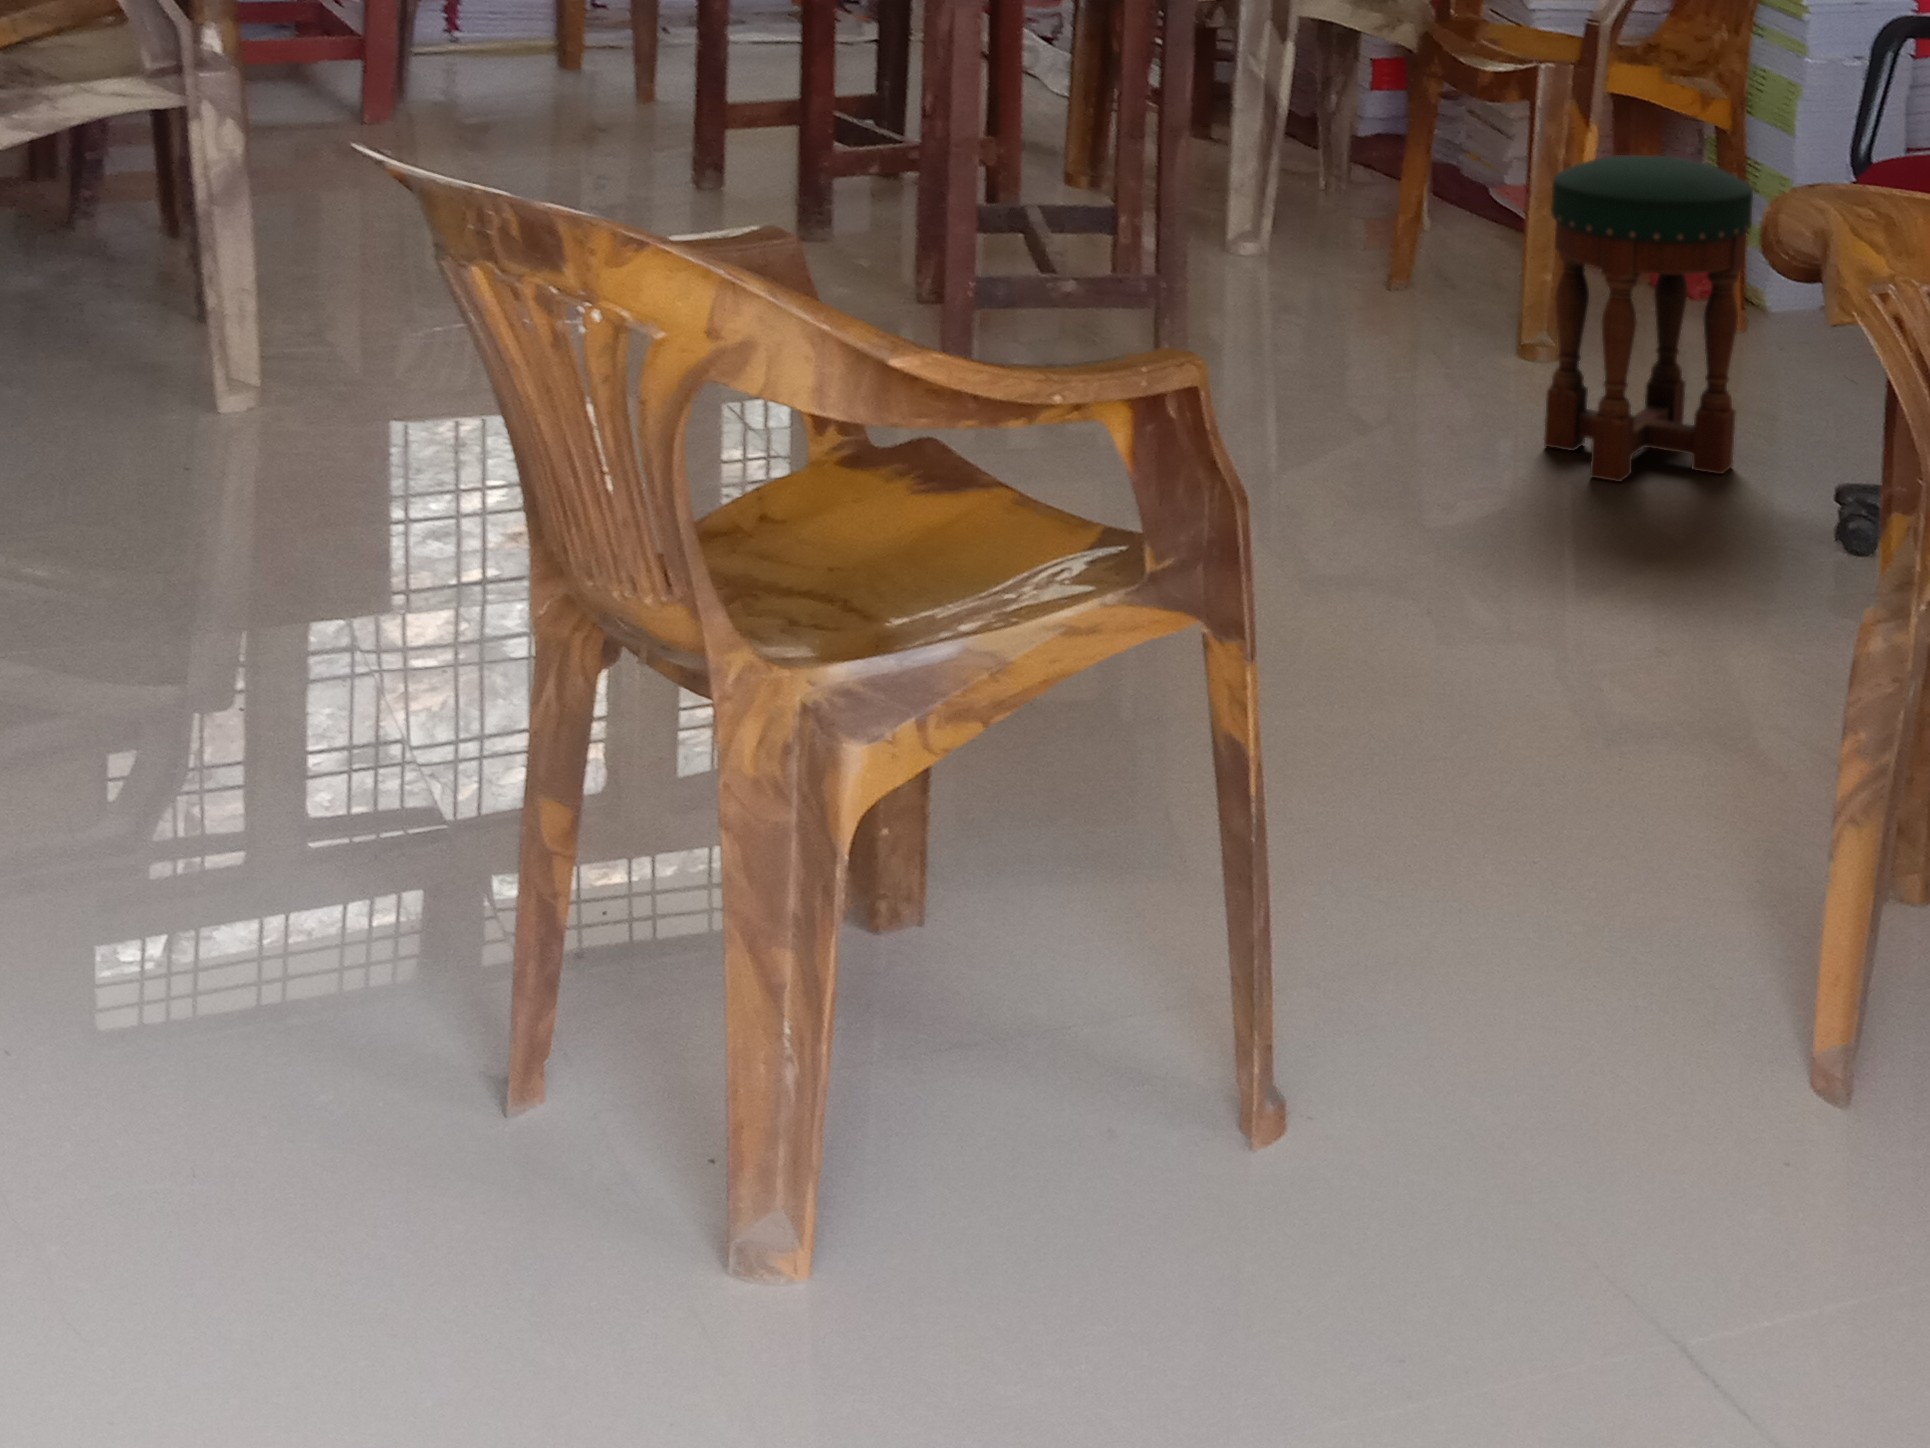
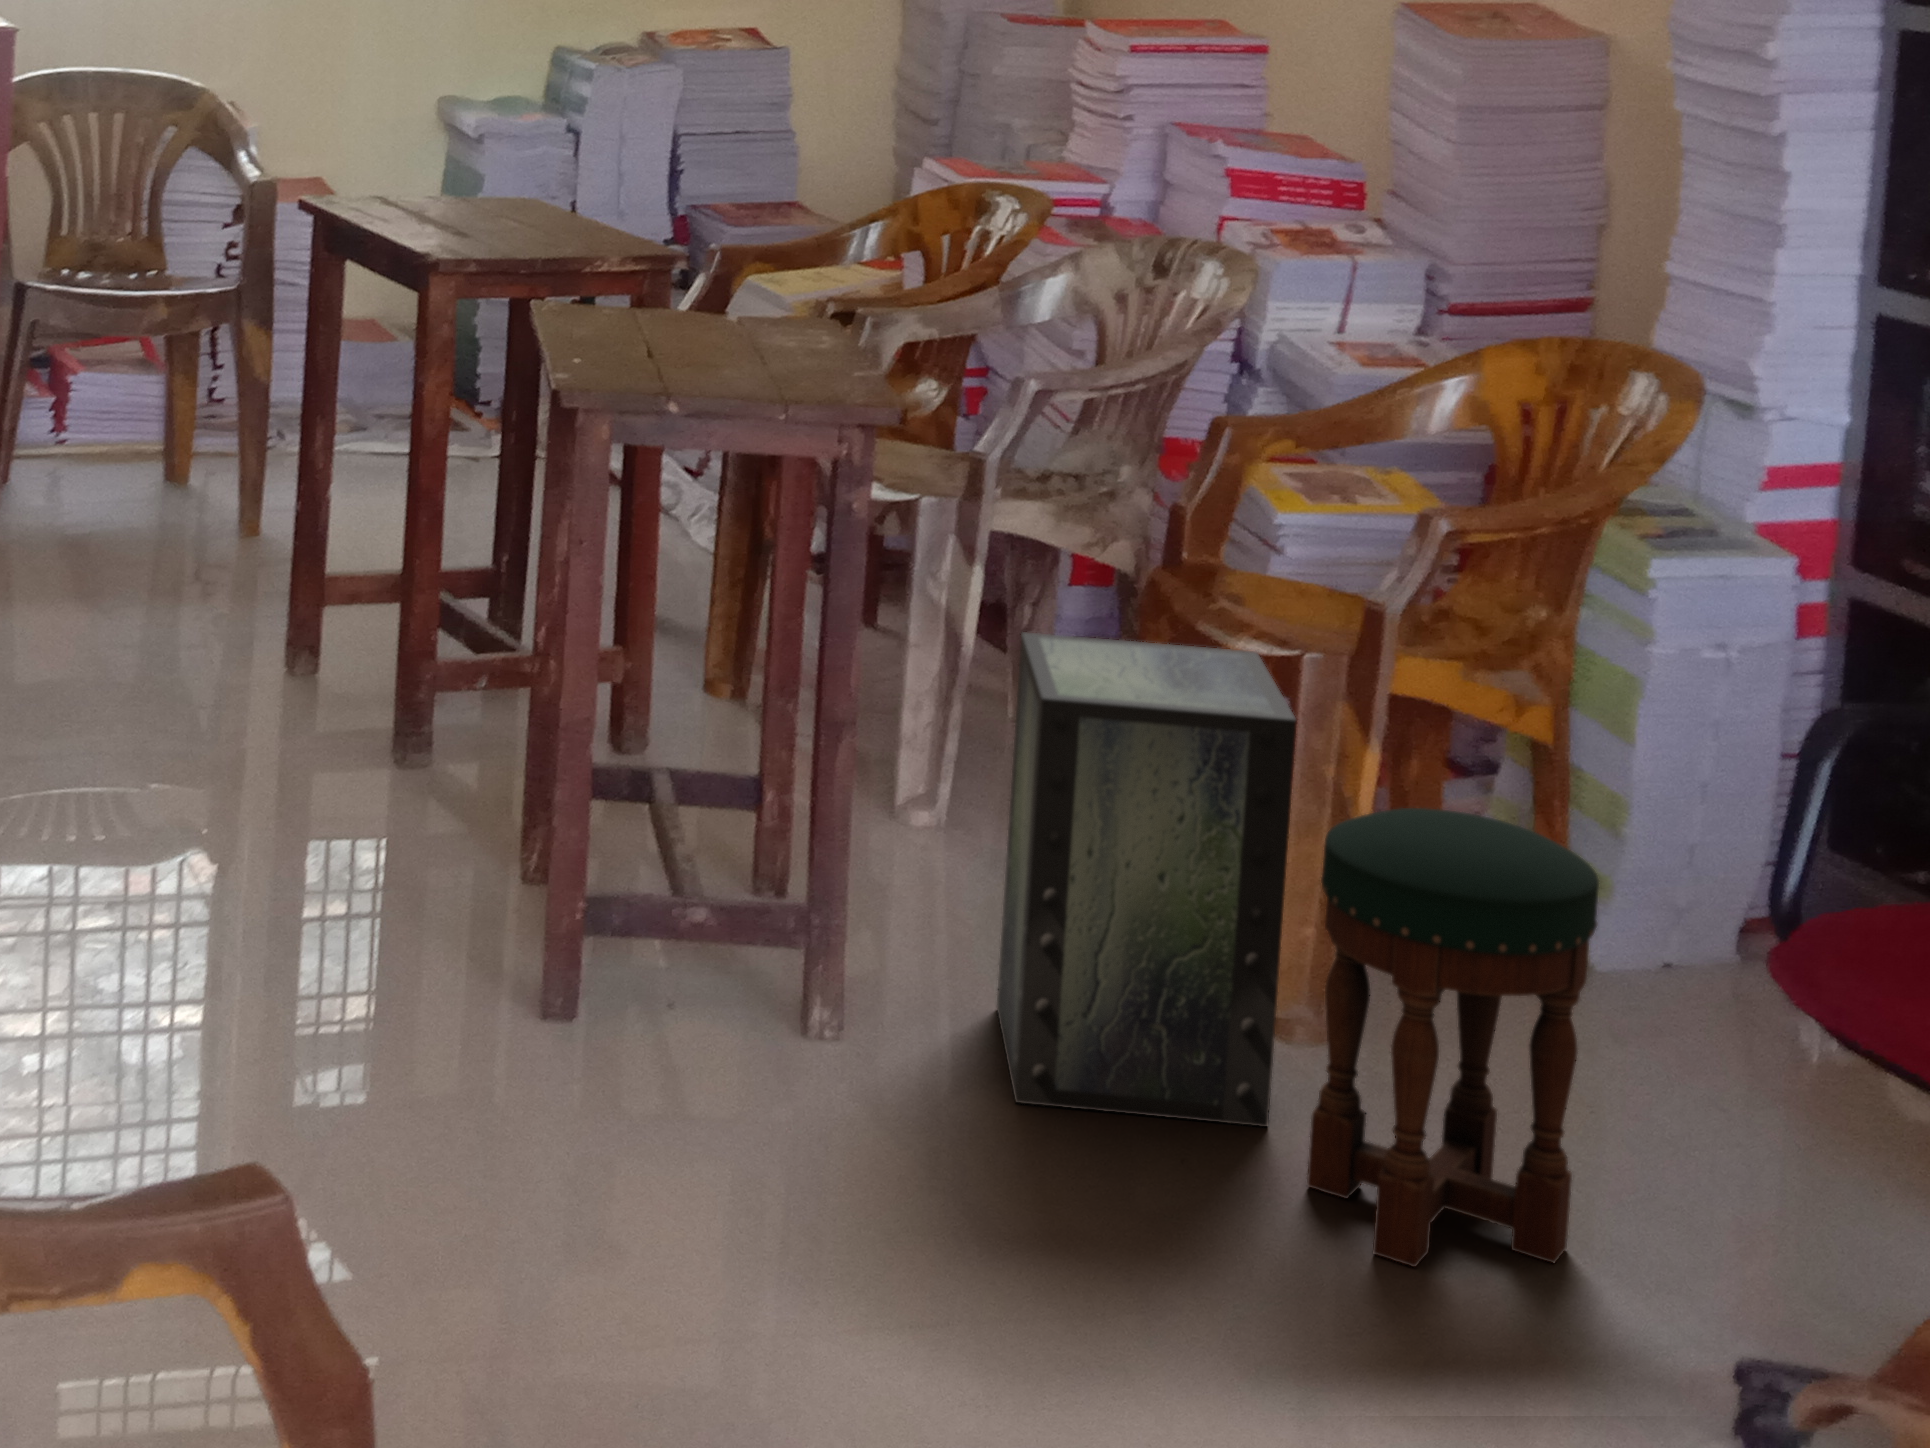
storage box: none [1309,64,1534,418] -> present [997,633,1296,1127]

